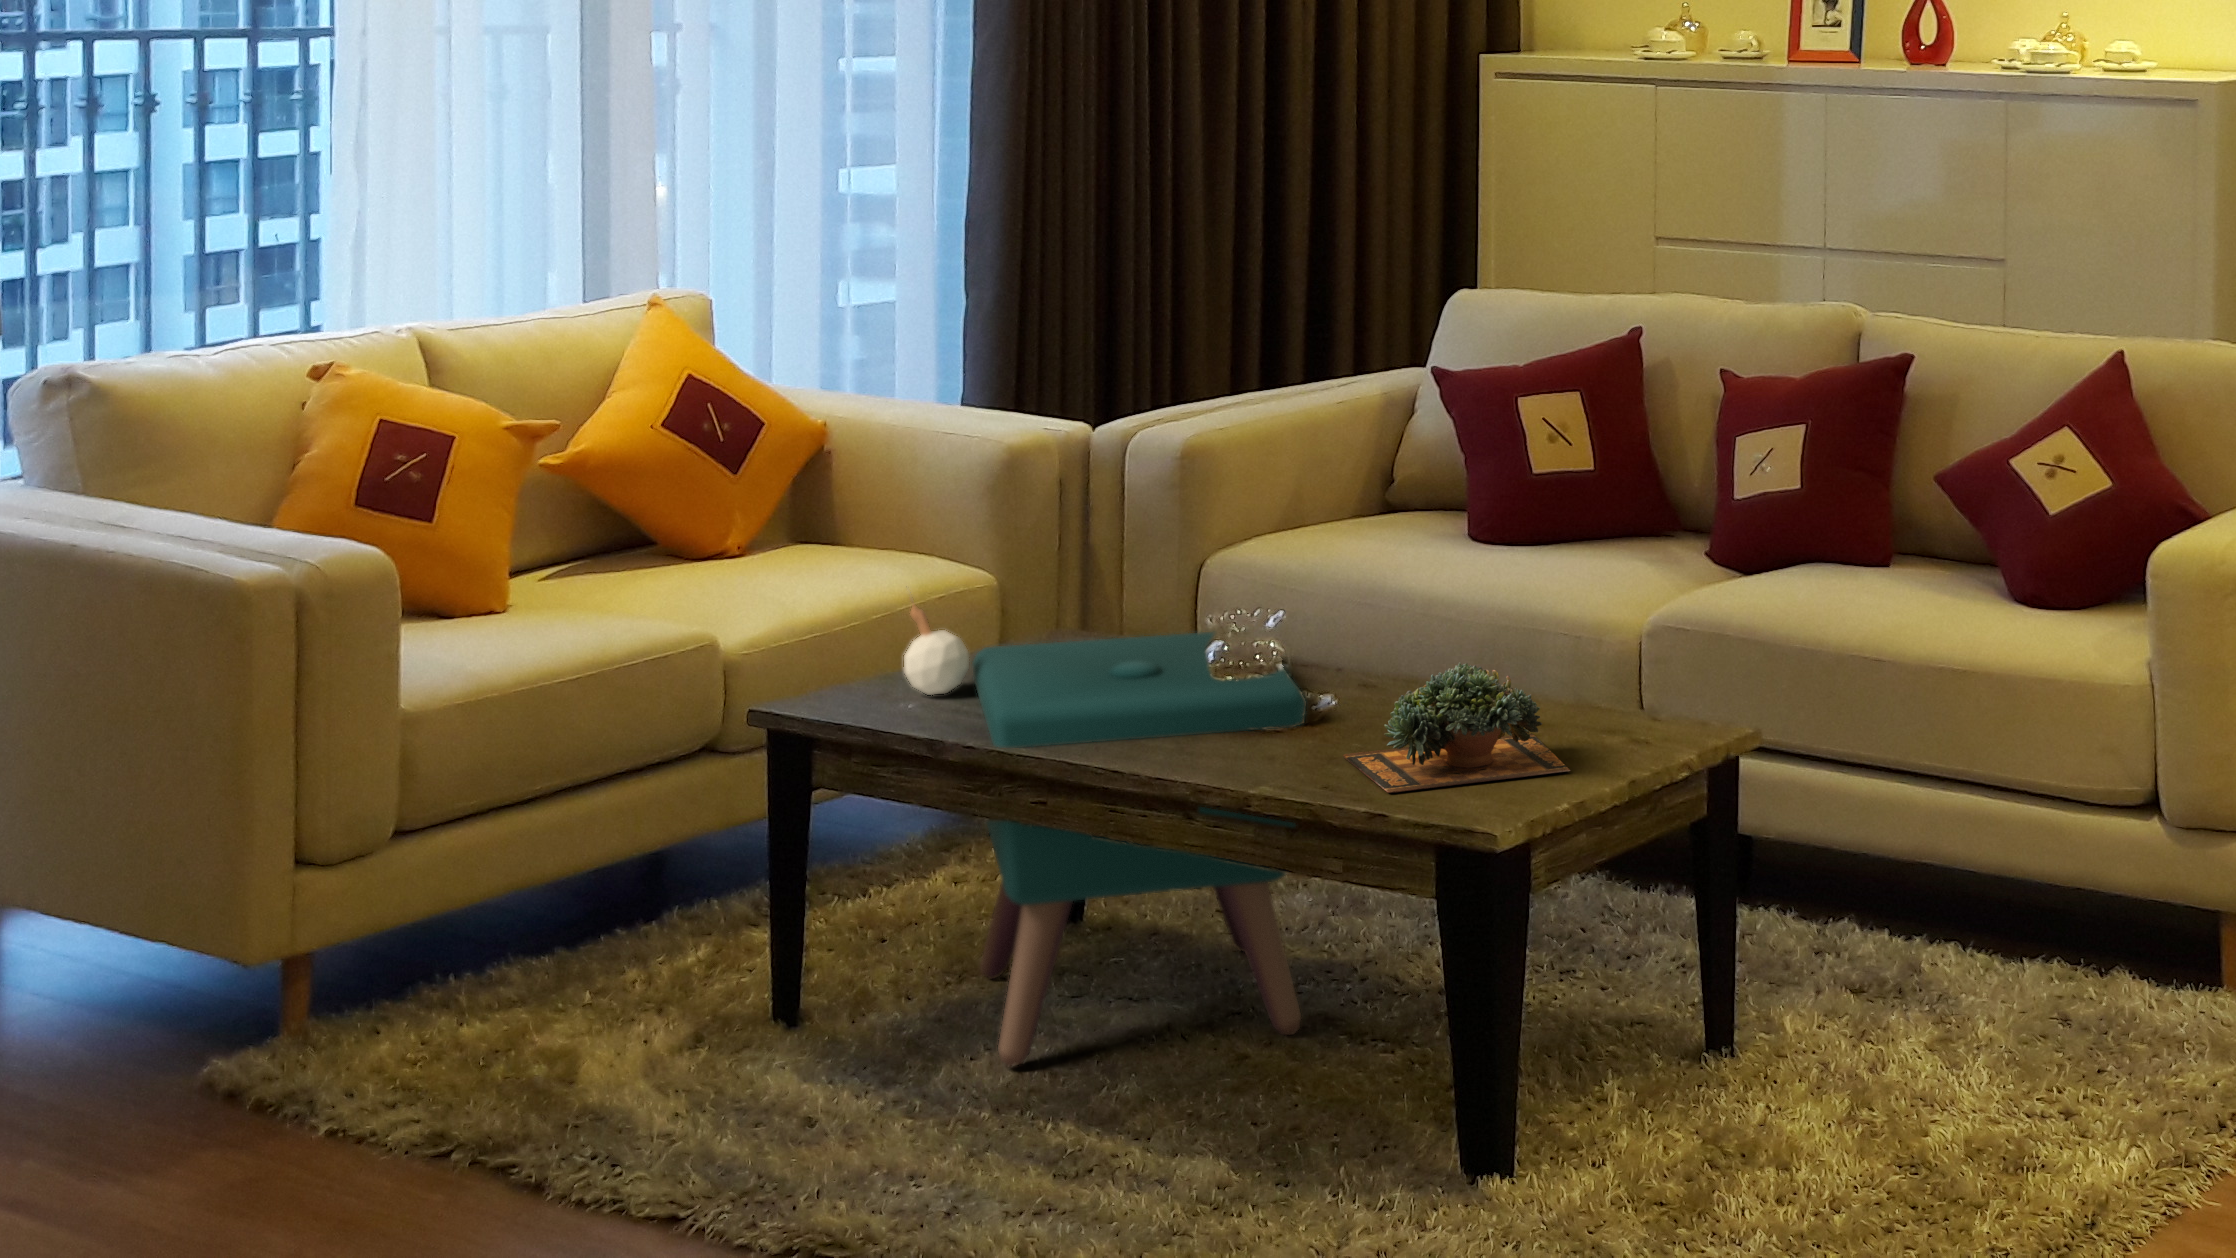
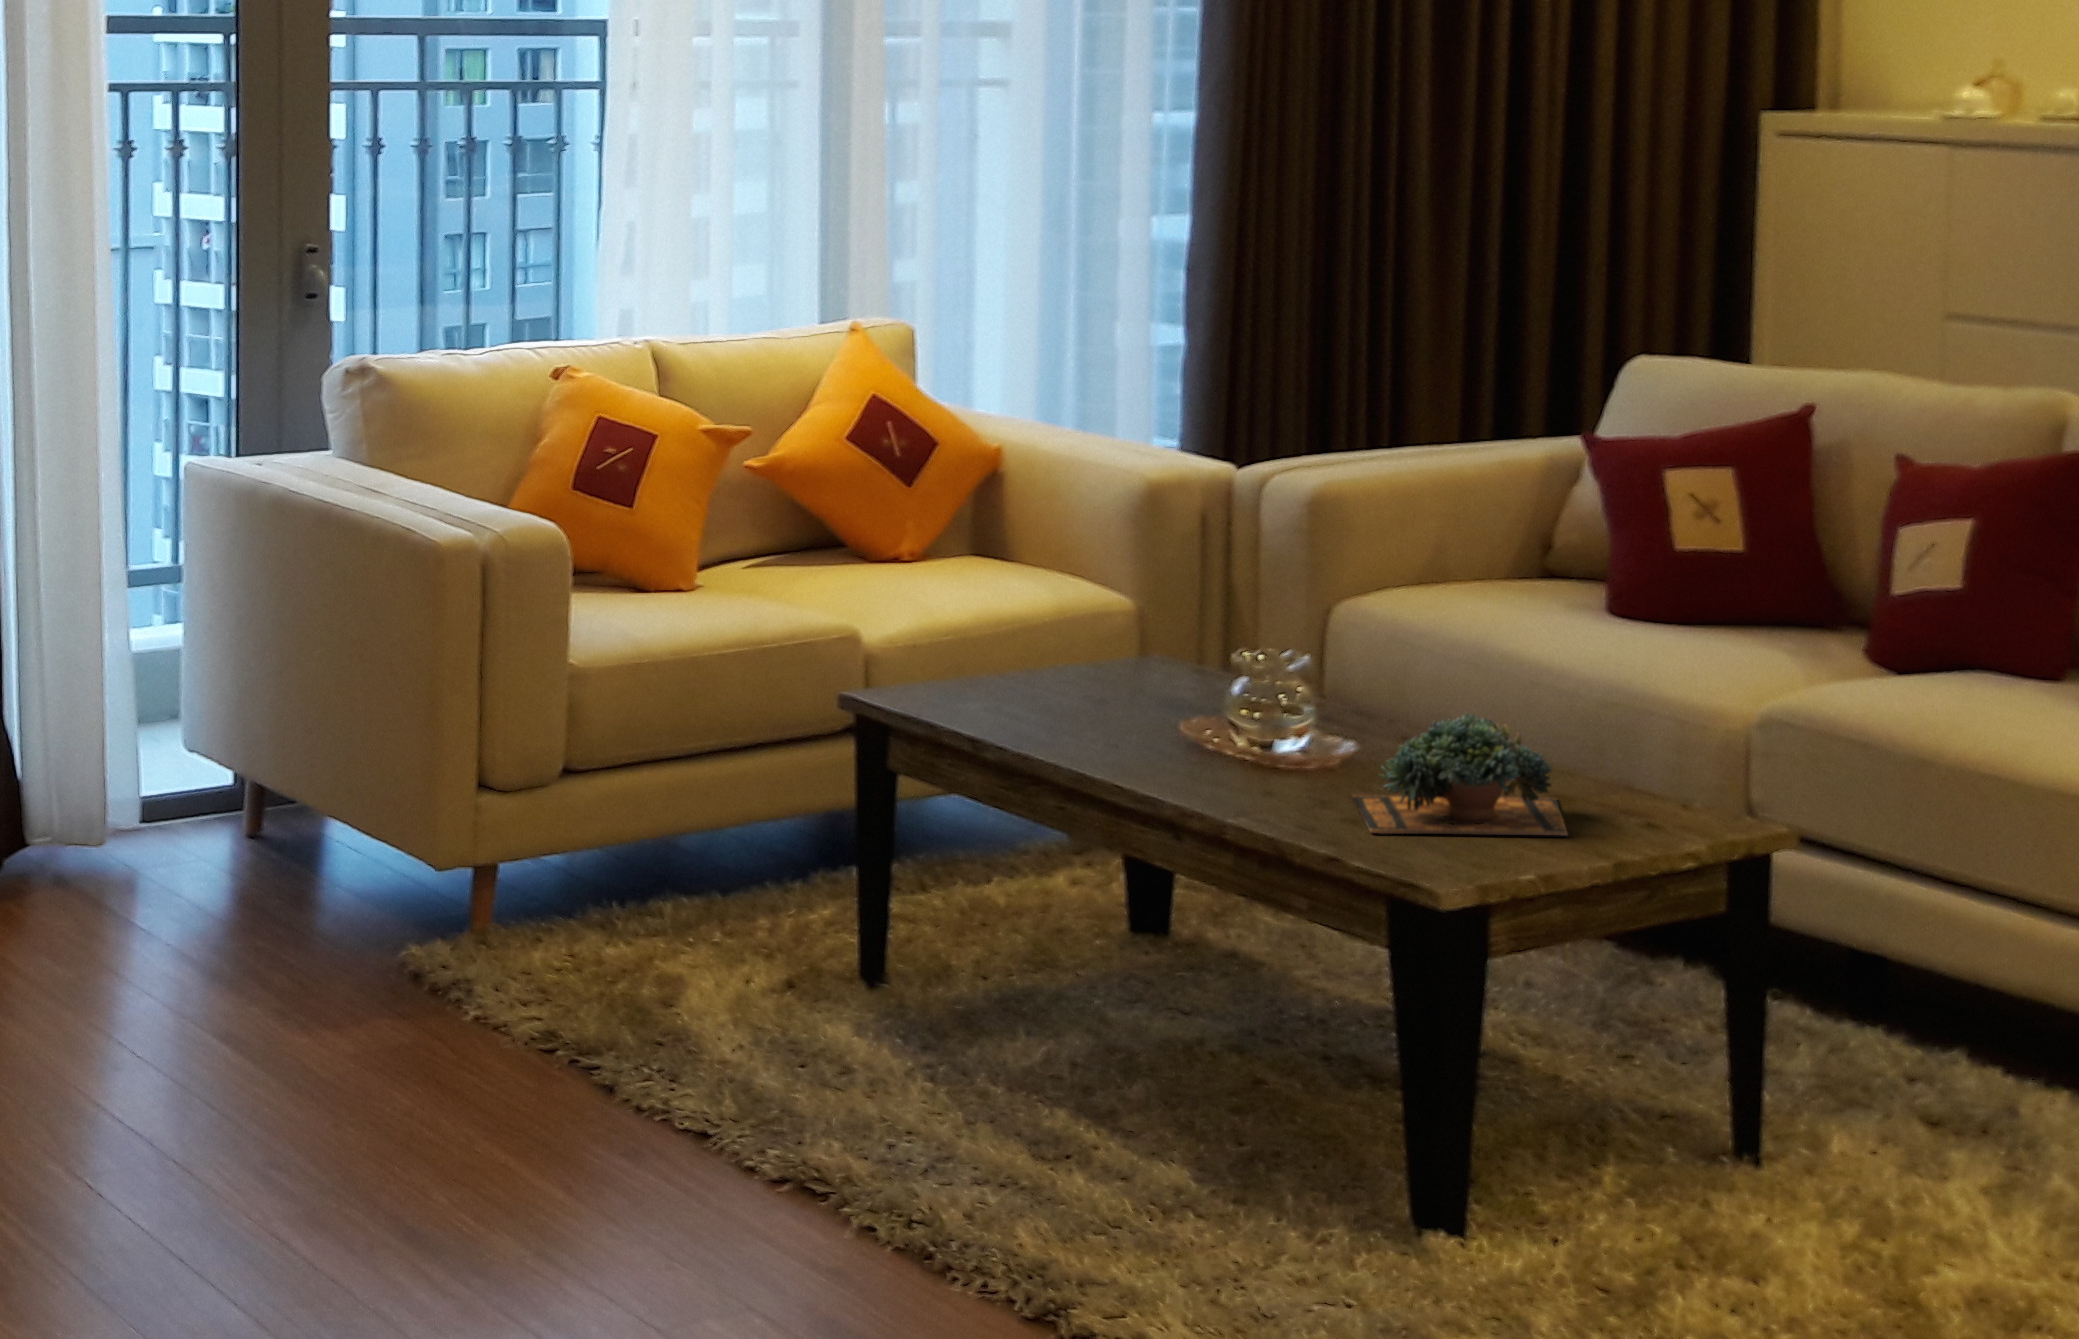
candle: present [904,599,969,695] -> none [986,592,1046,699]
ottoman: present [972,632,1306,1066] -> none [1033,660,1340,1071]

